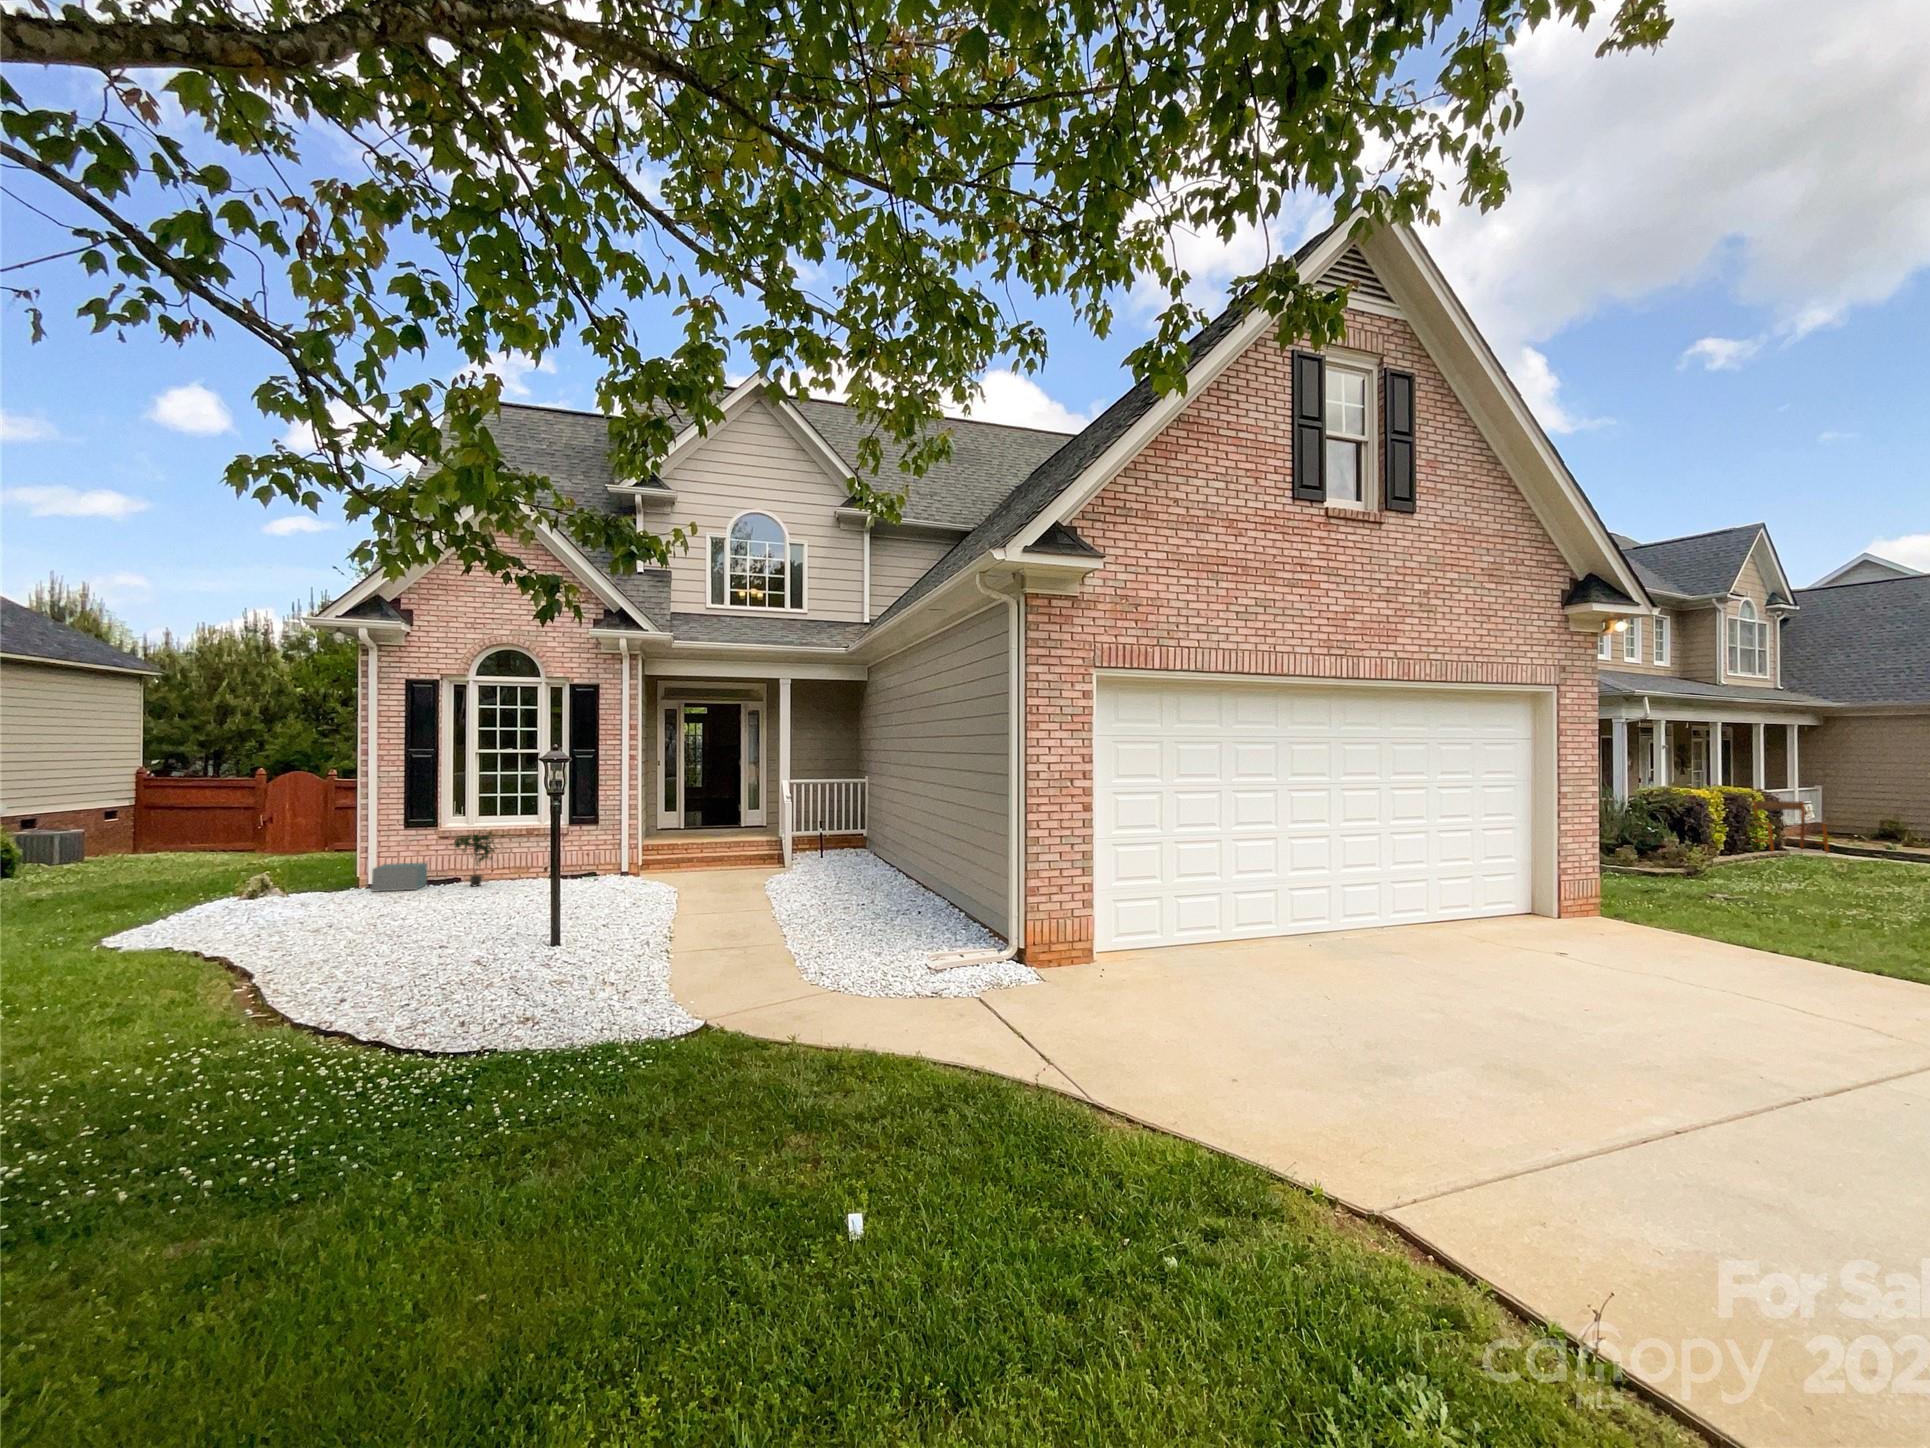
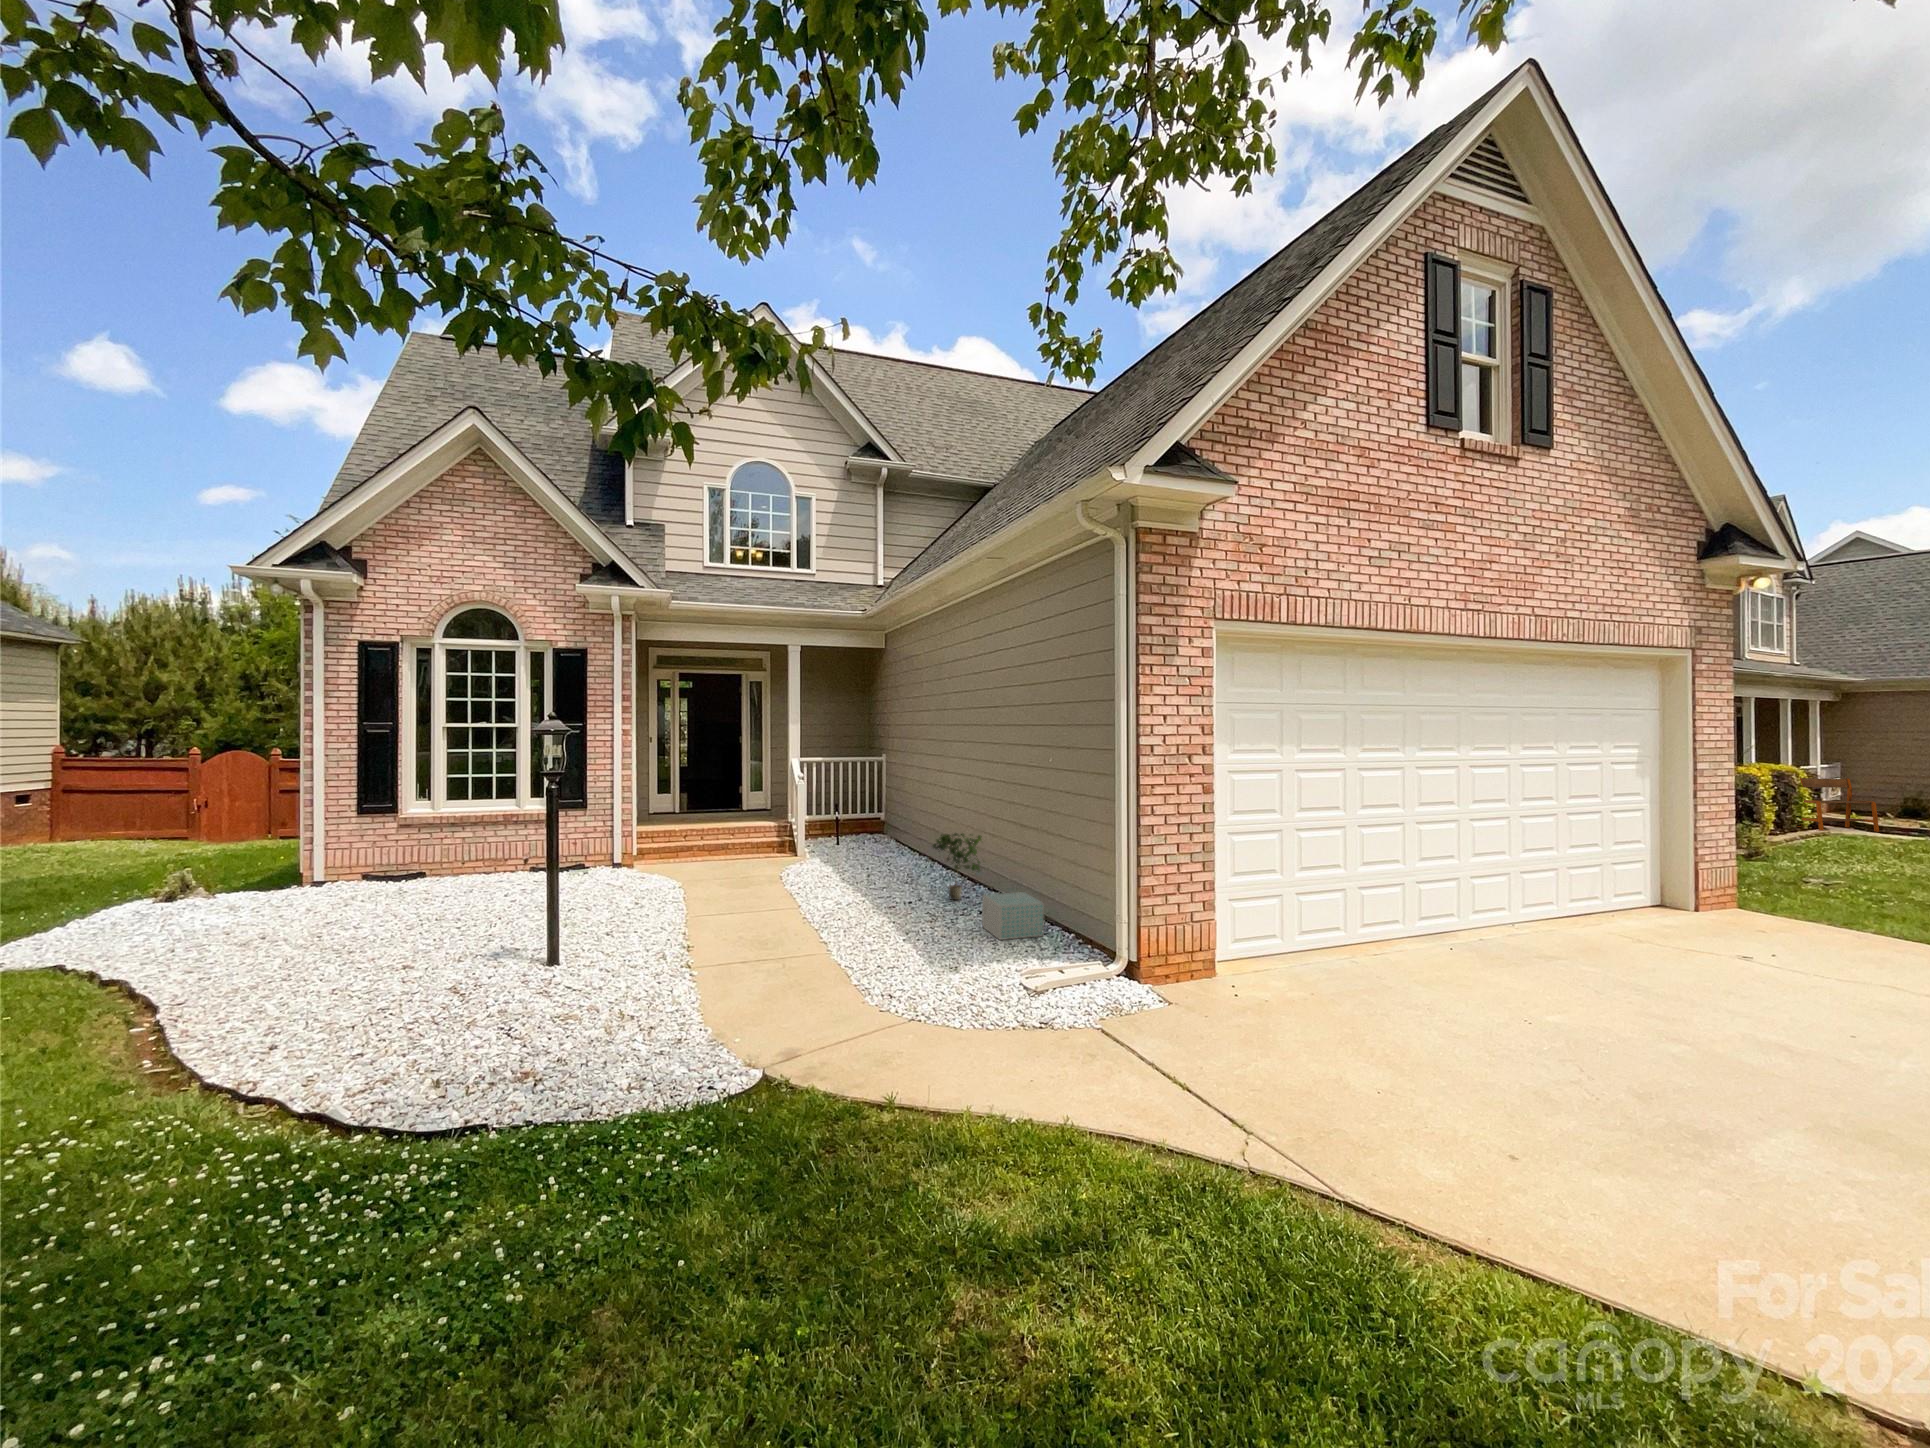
potted plant: present [454,832,496,886] -> present [933,833,982,900]
storage box: present [372,863,428,892] -> present [982,892,1044,940]

